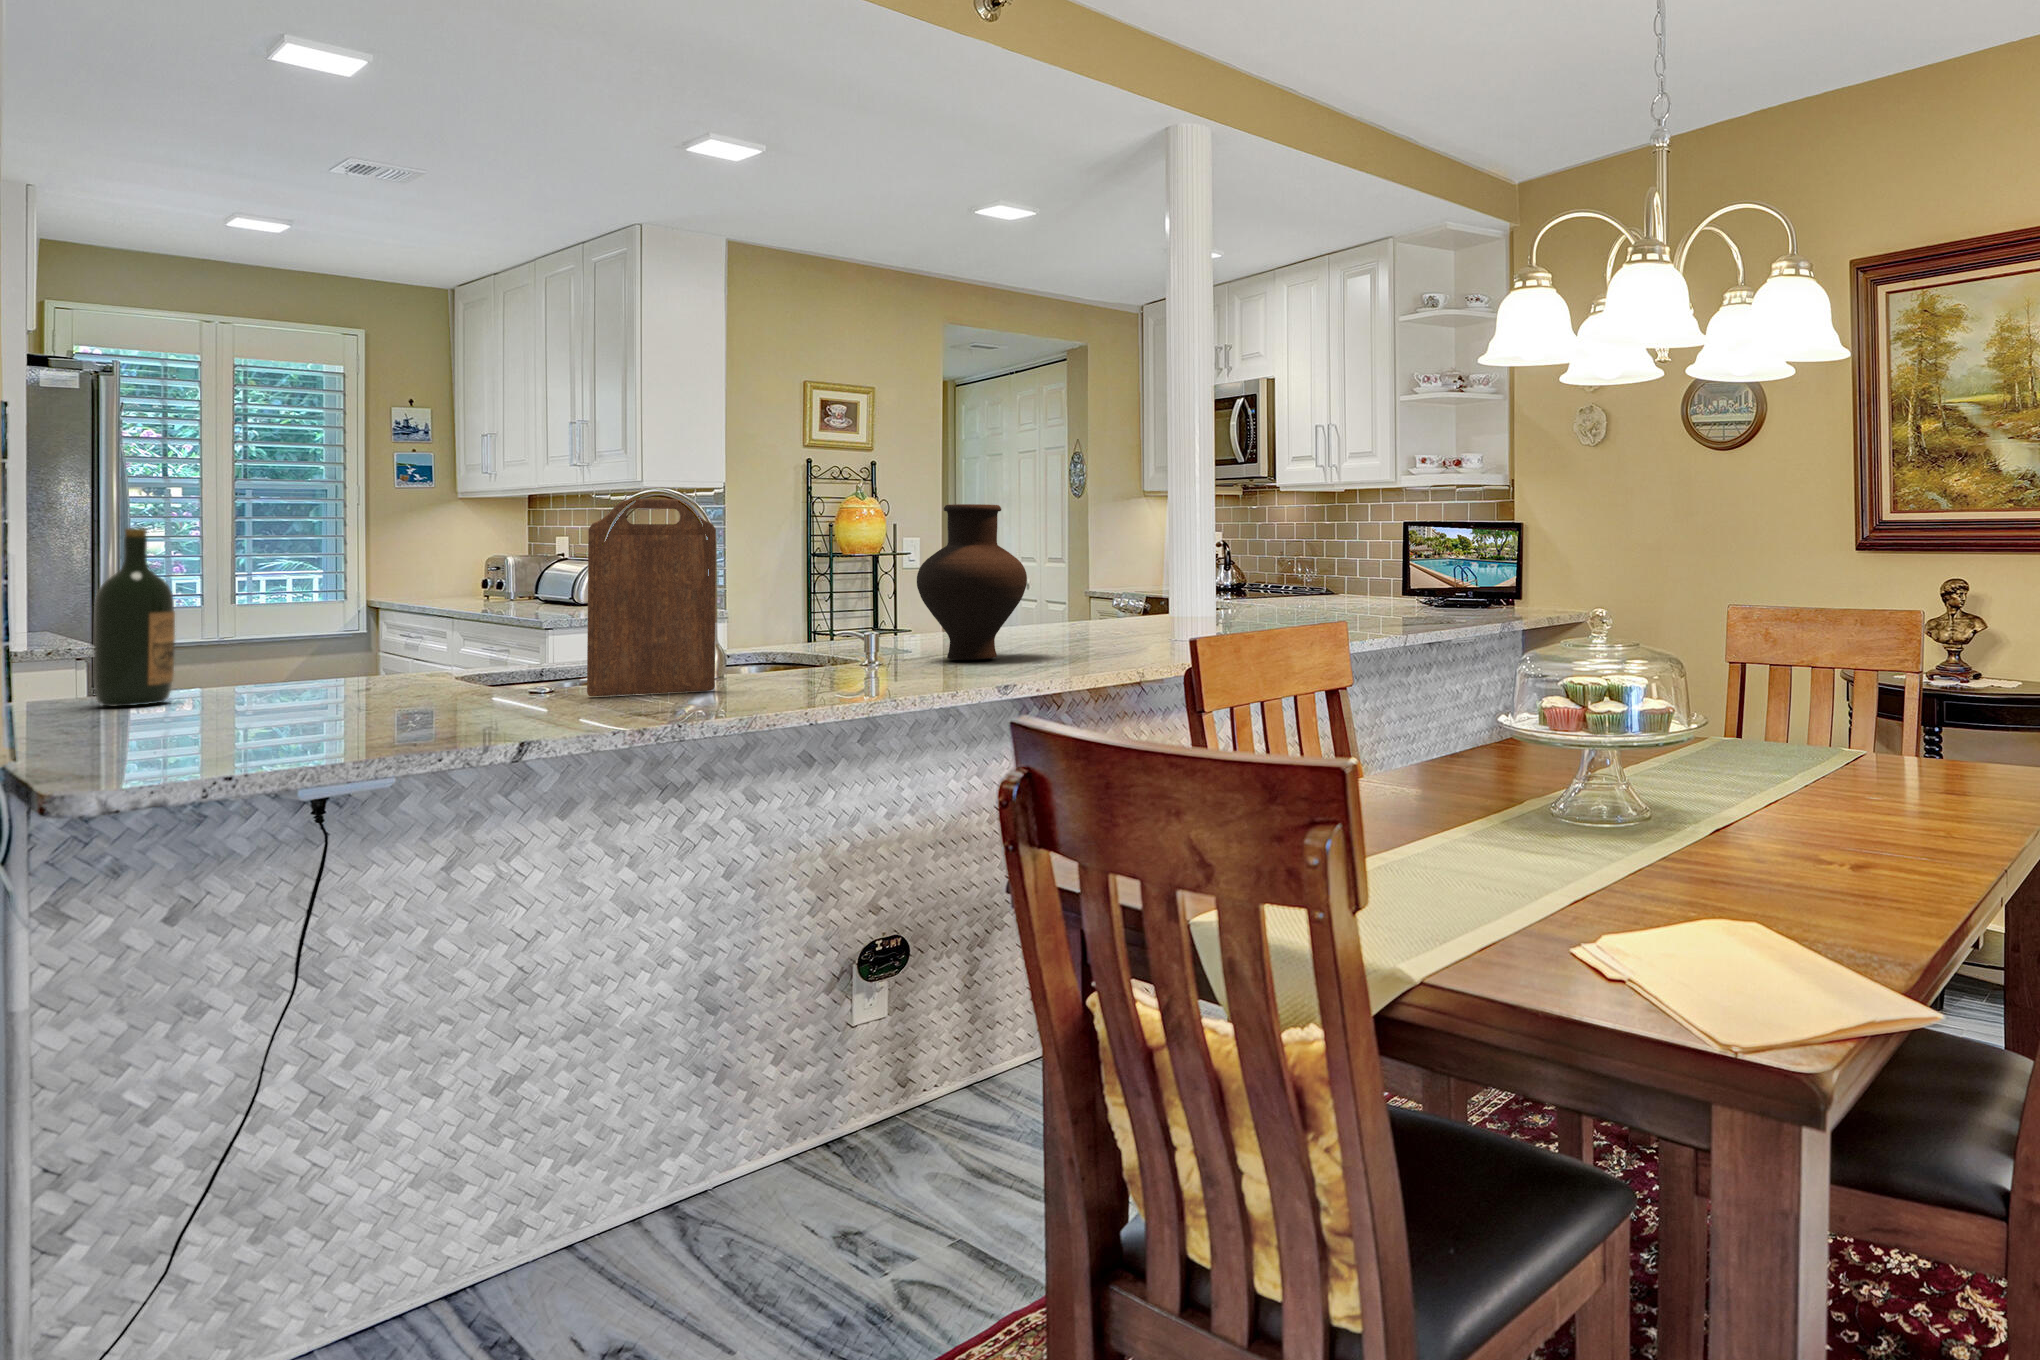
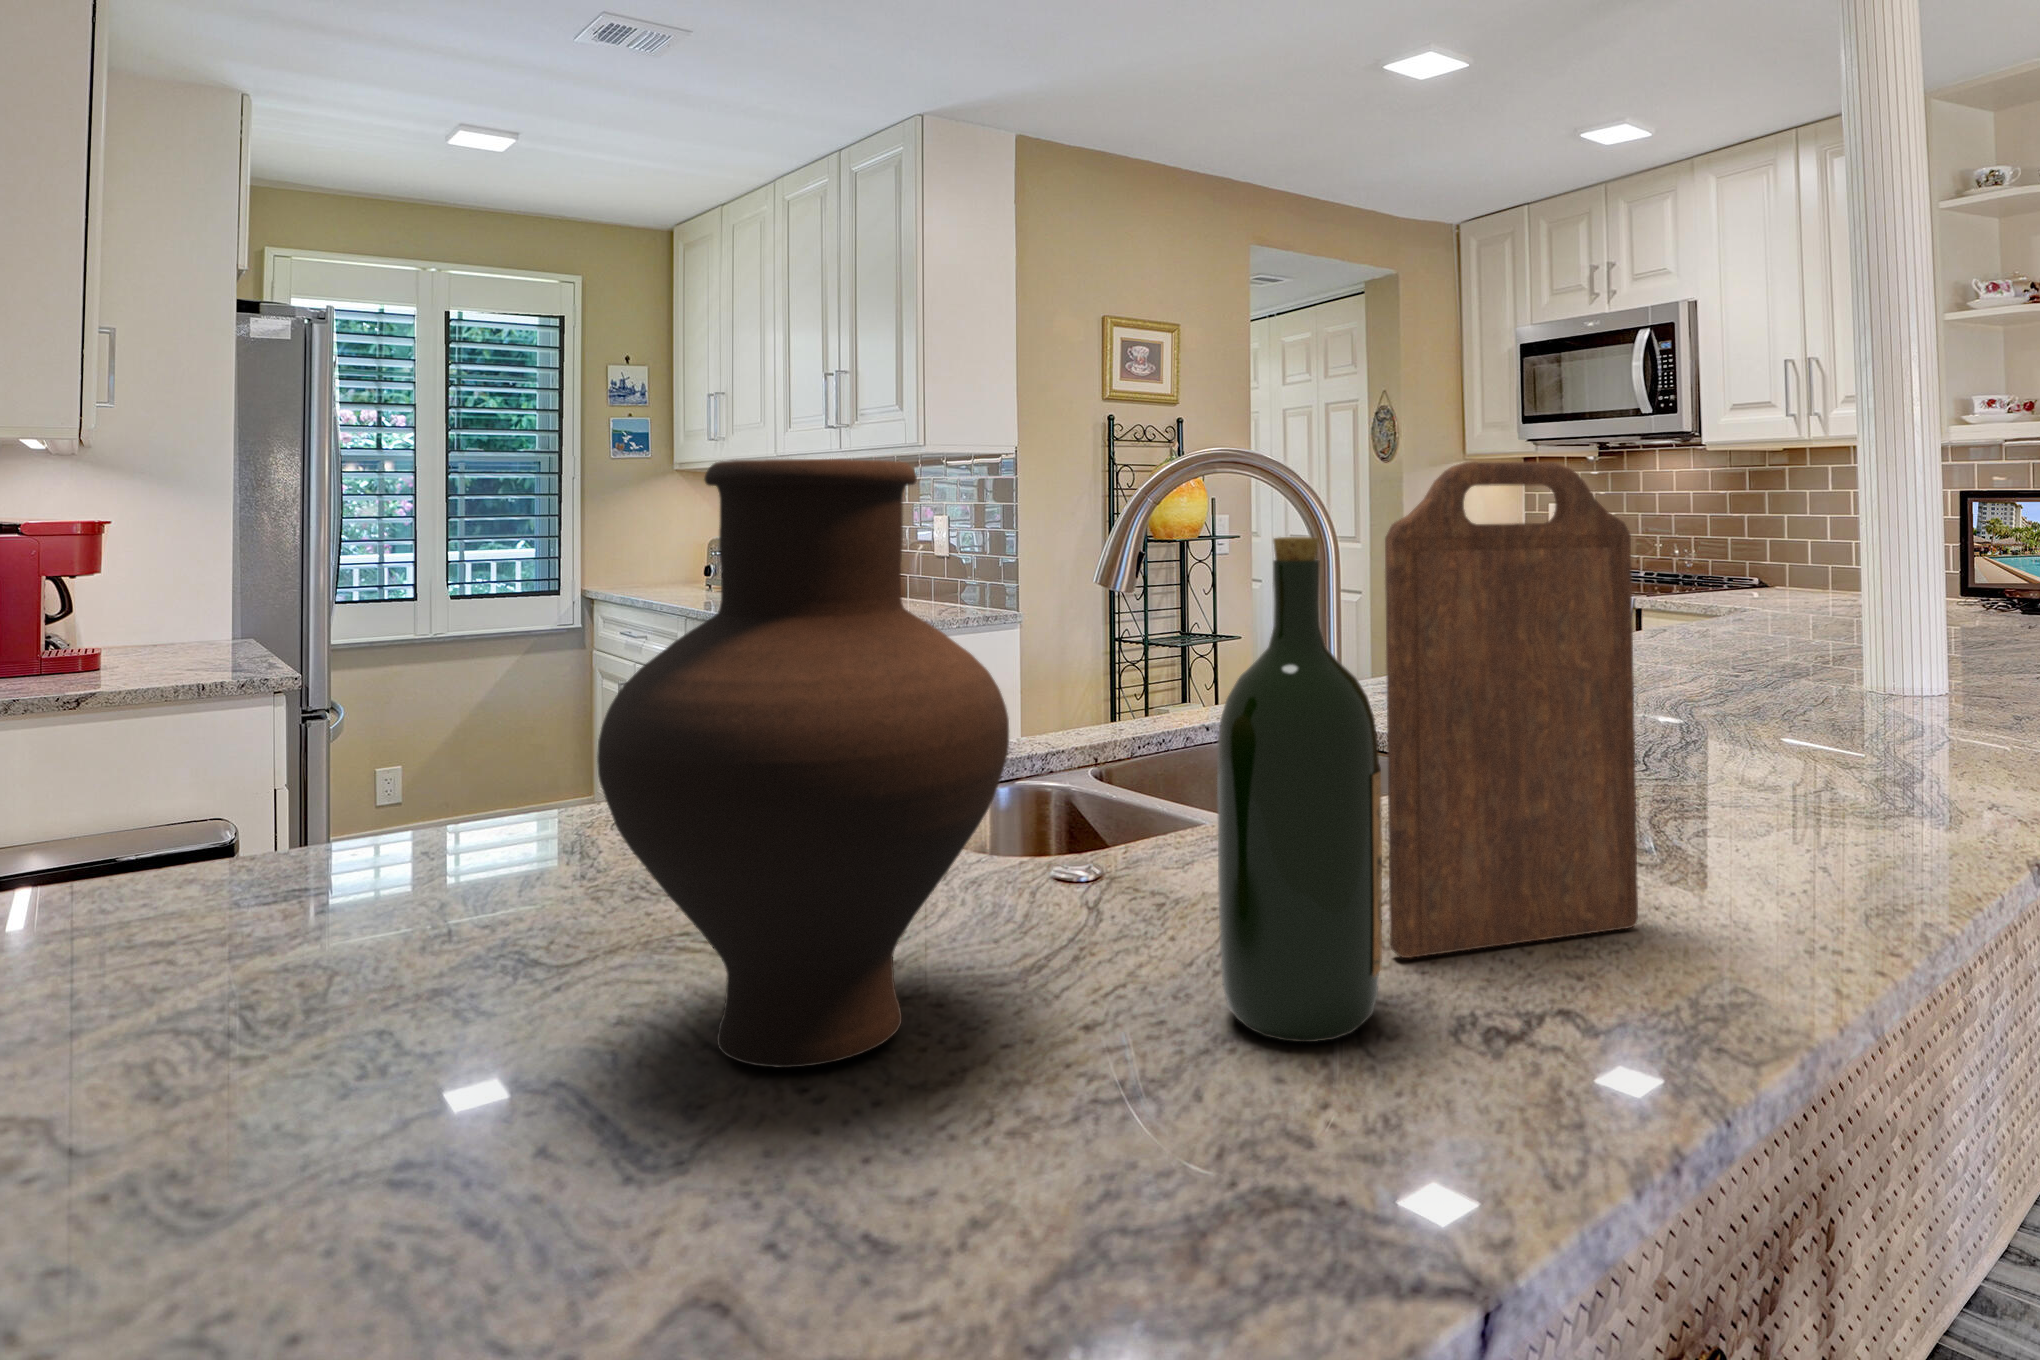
vase: present [917,504,1027,660] -> present [597,459,1009,1068]
wine bottle: present [93,528,175,706] -> present [1217,537,1382,1042]

